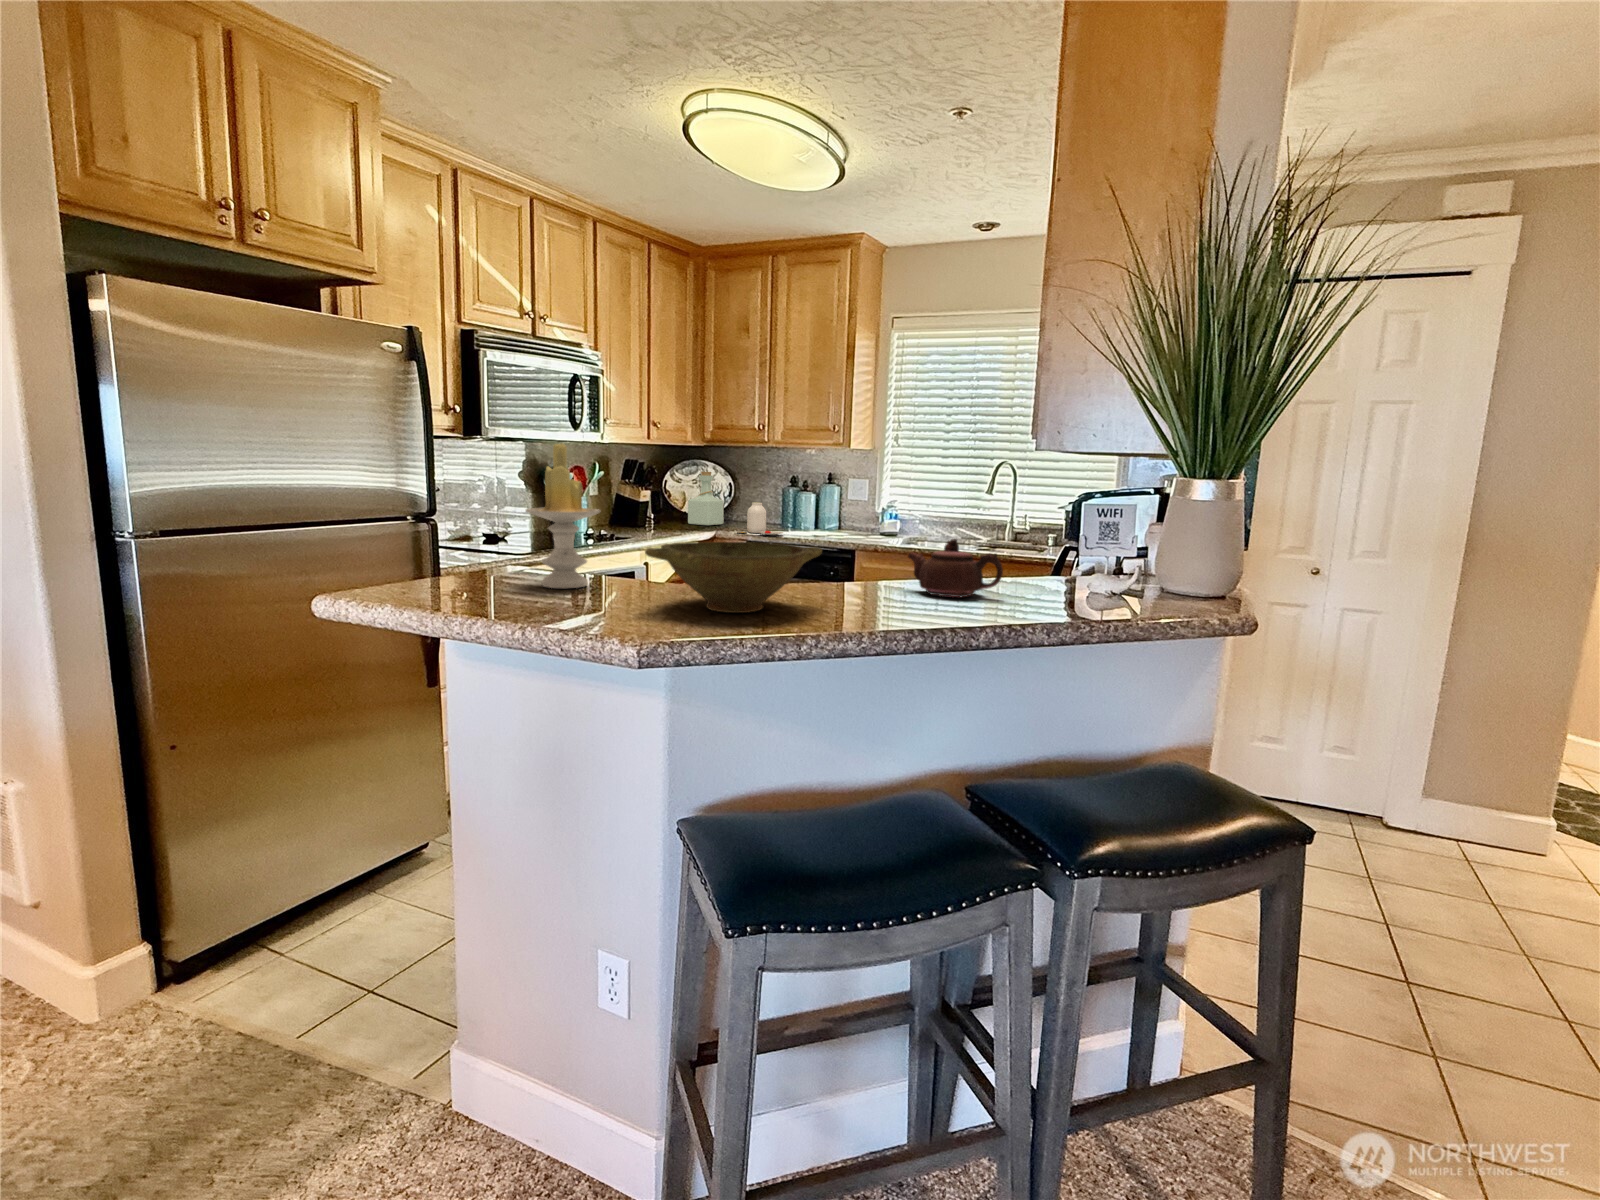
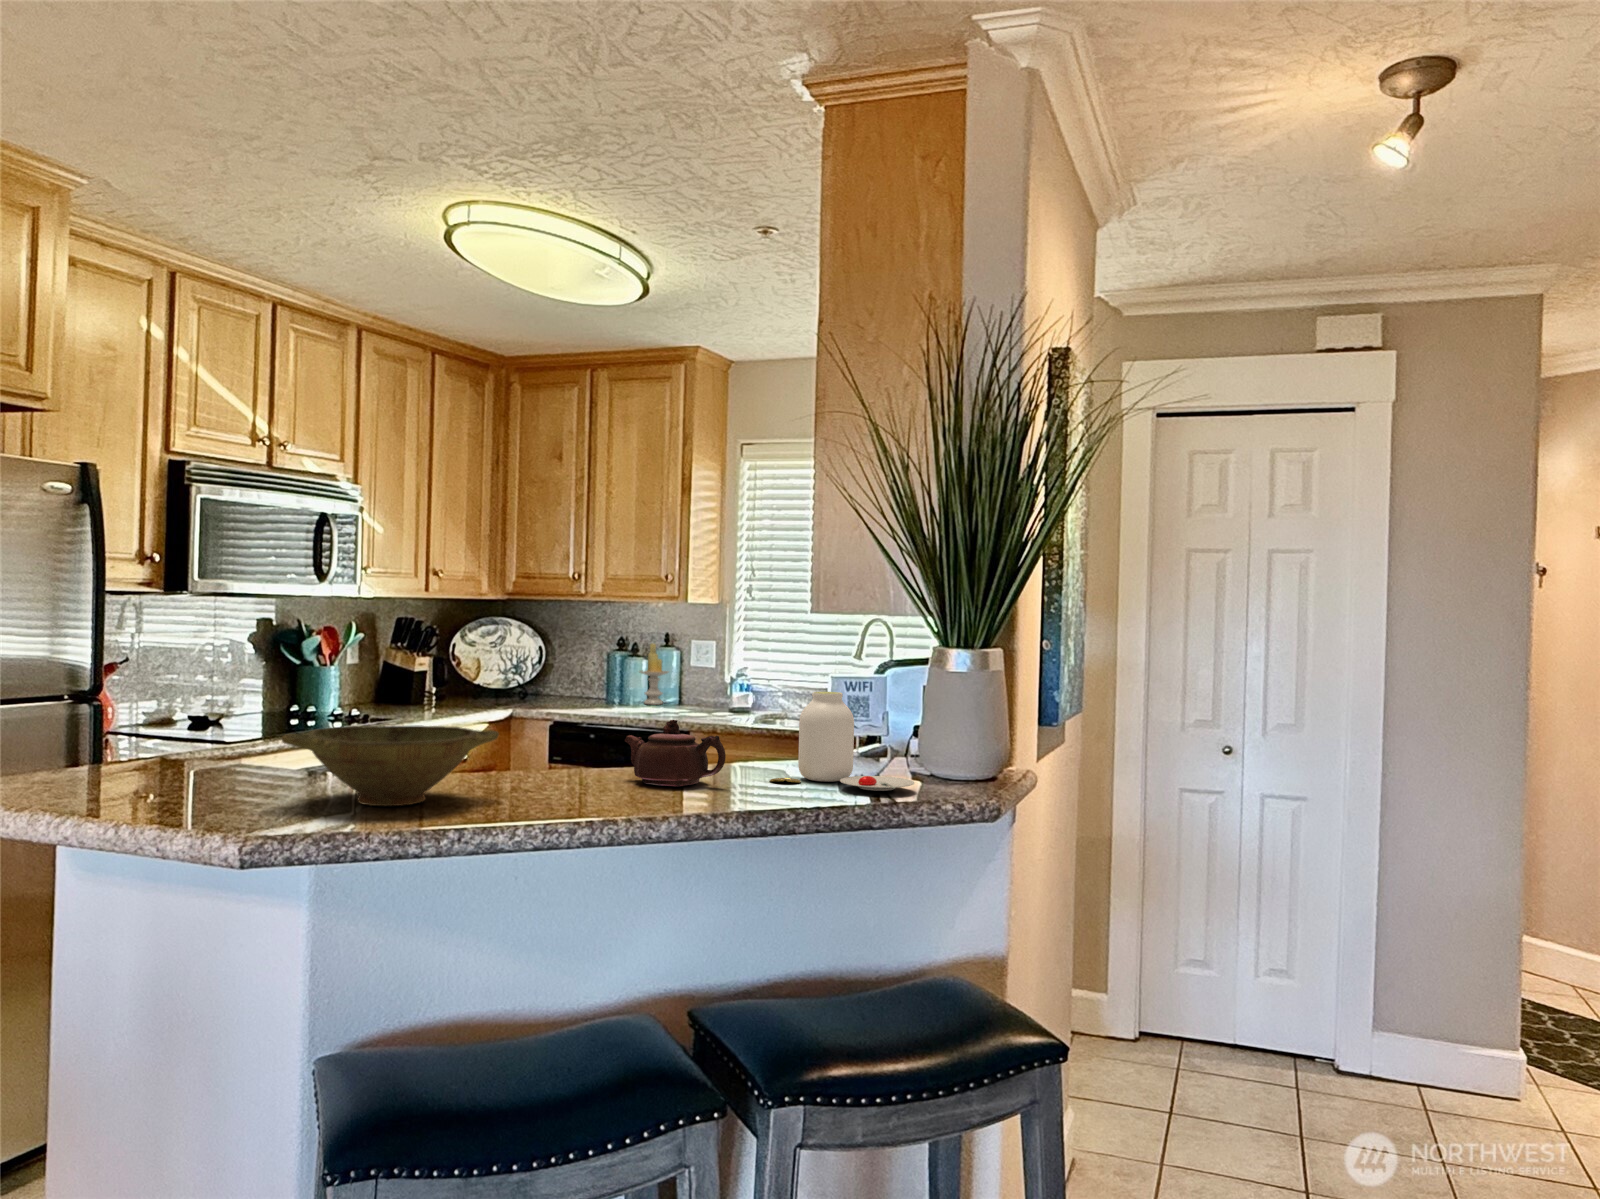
candle: present [526,444,600,588] -> present [640,643,668,705]
bottle: present [688,472,724,525] -> none [479,632,528,702]
jar: present [742,502,783,535] -> present [770,692,914,791]

